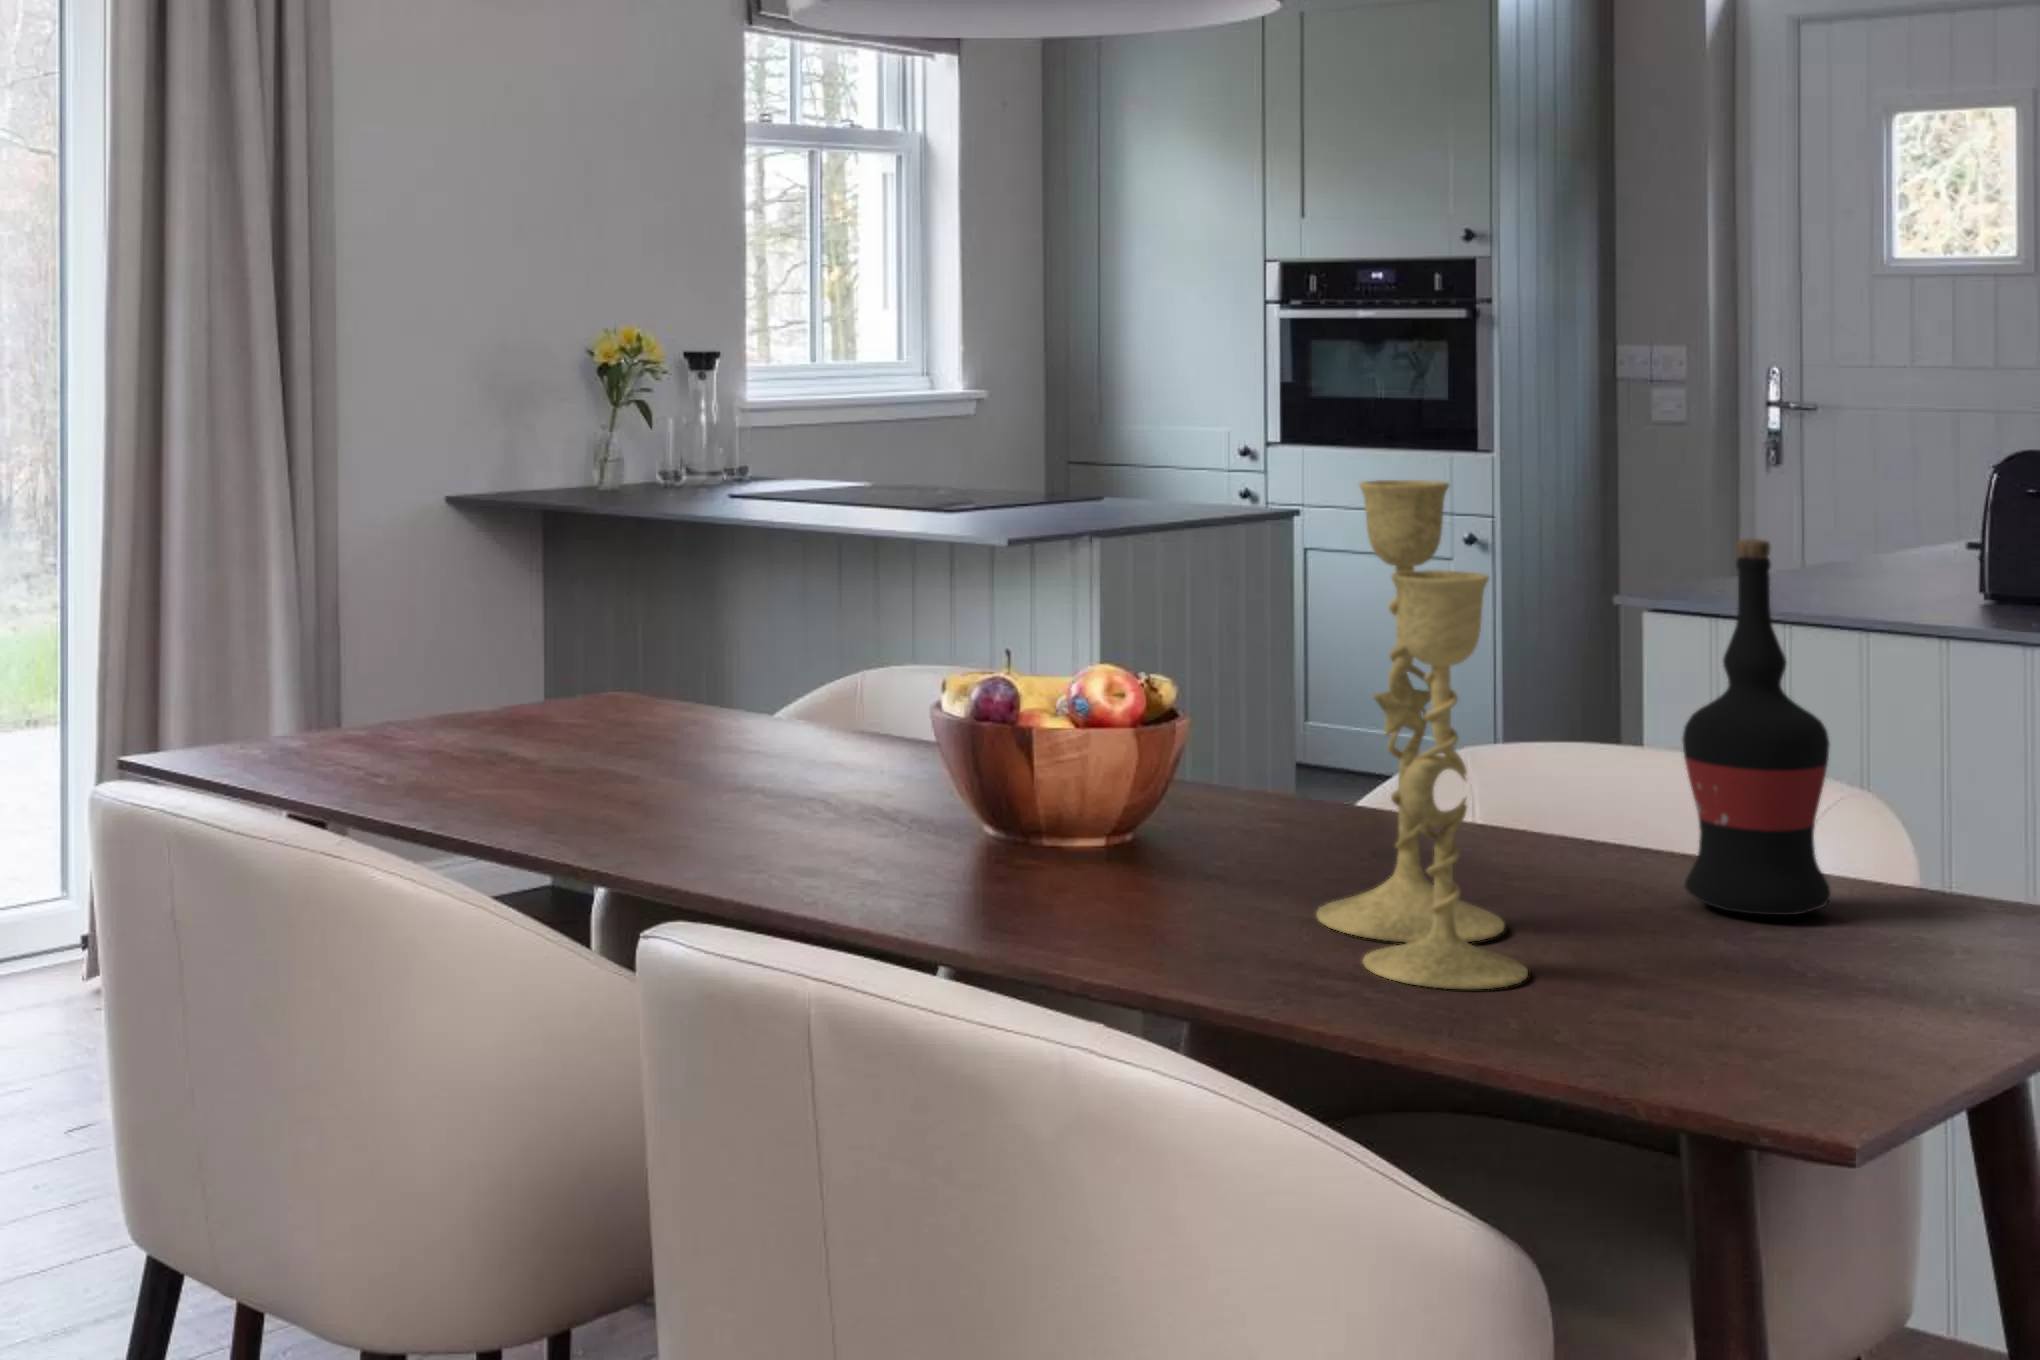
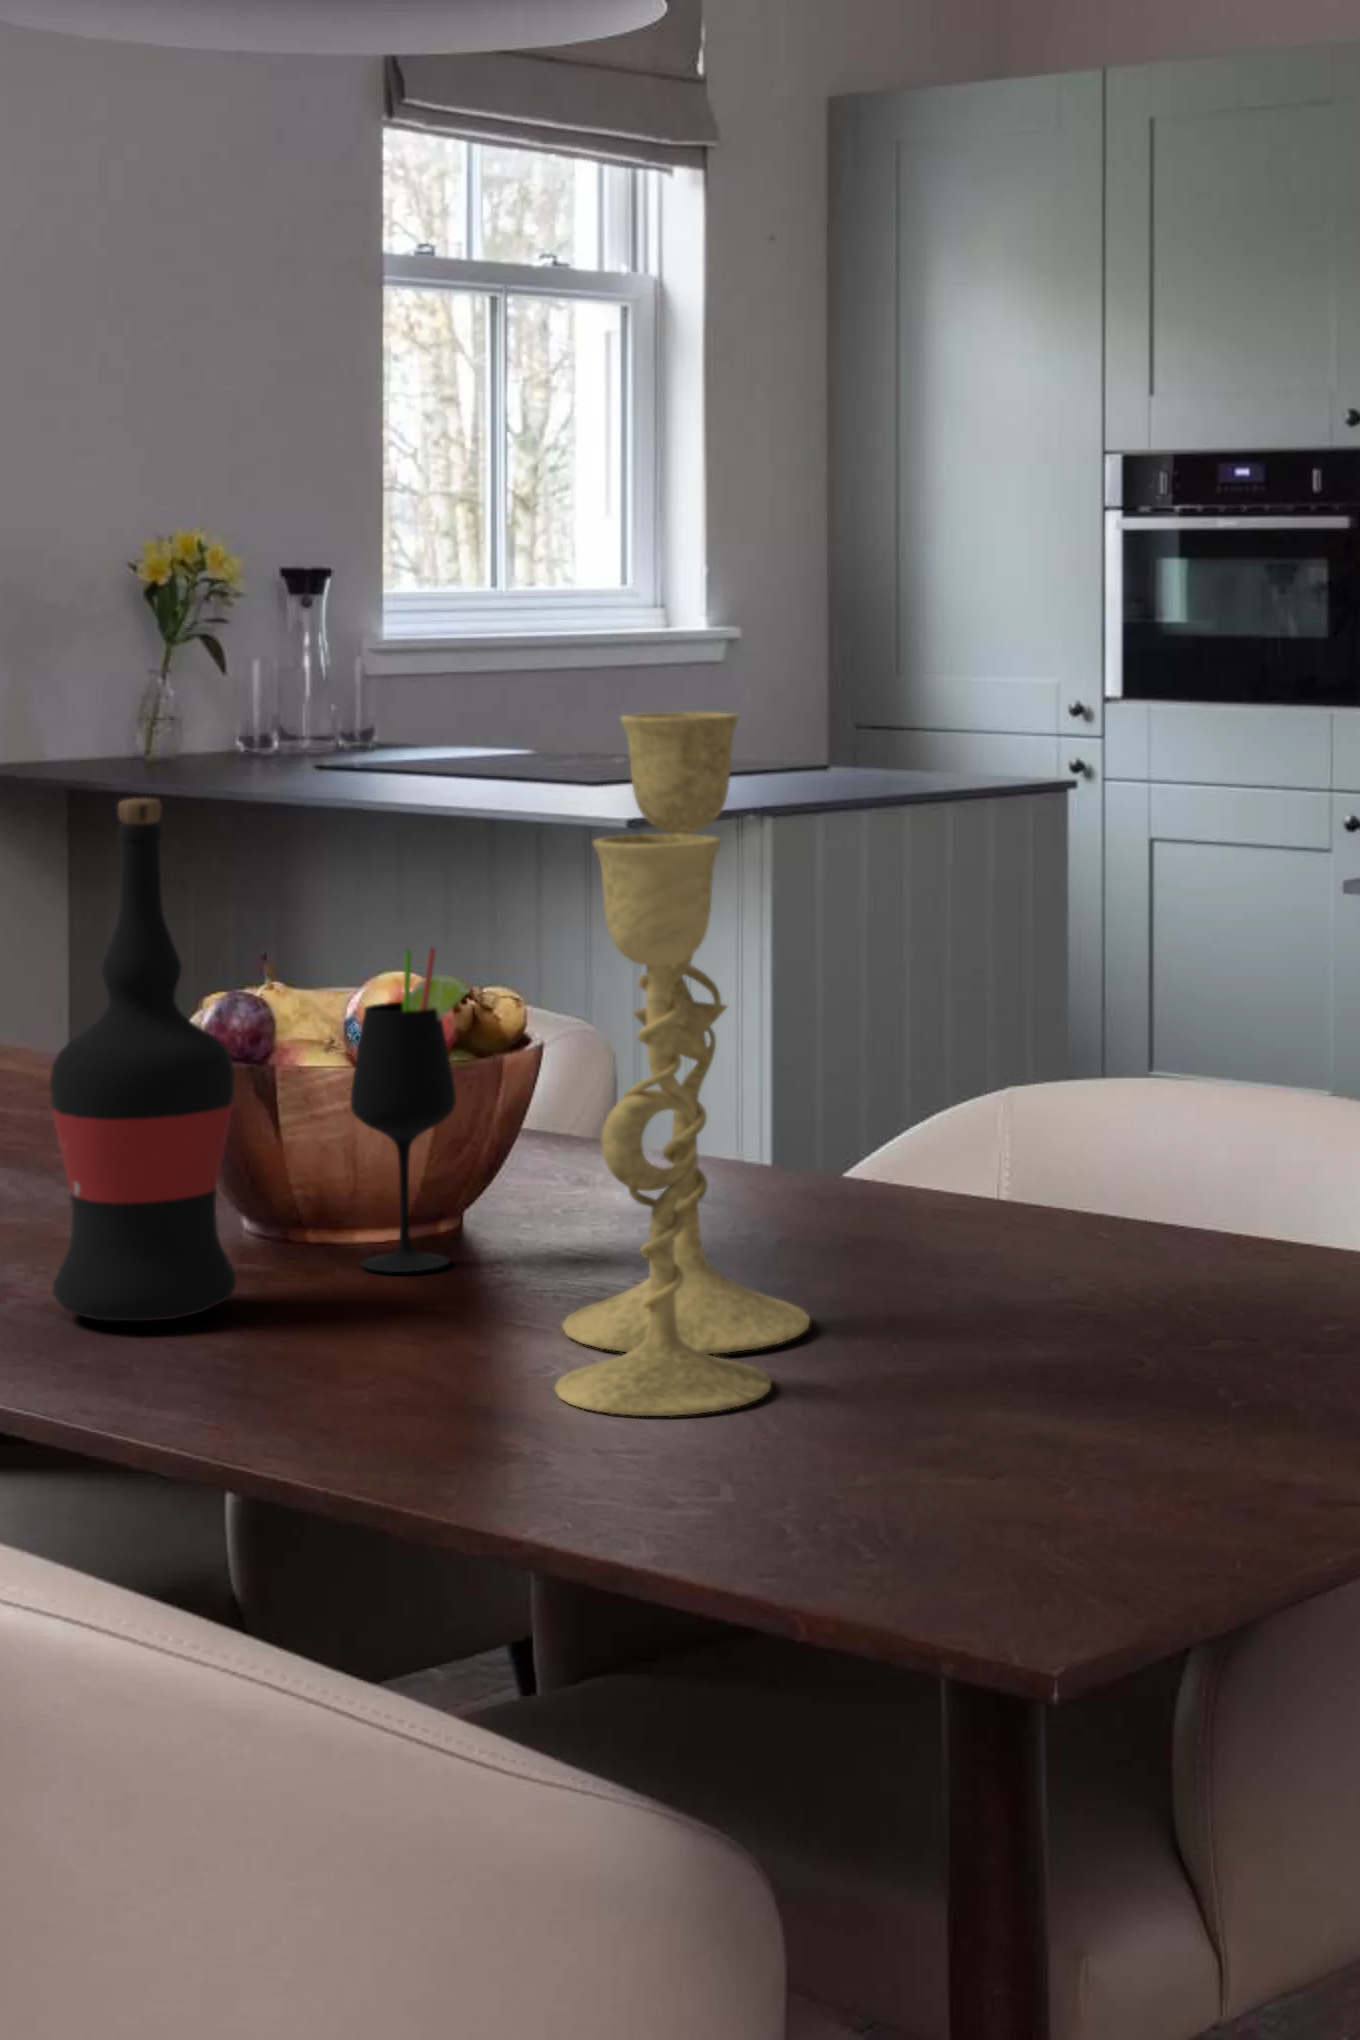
wine bottle: present [1683,539,1831,915] -> present [50,798,237,1321]
wine glass: none [1106,646,1198,877] -> present [350,948,471,1272]

